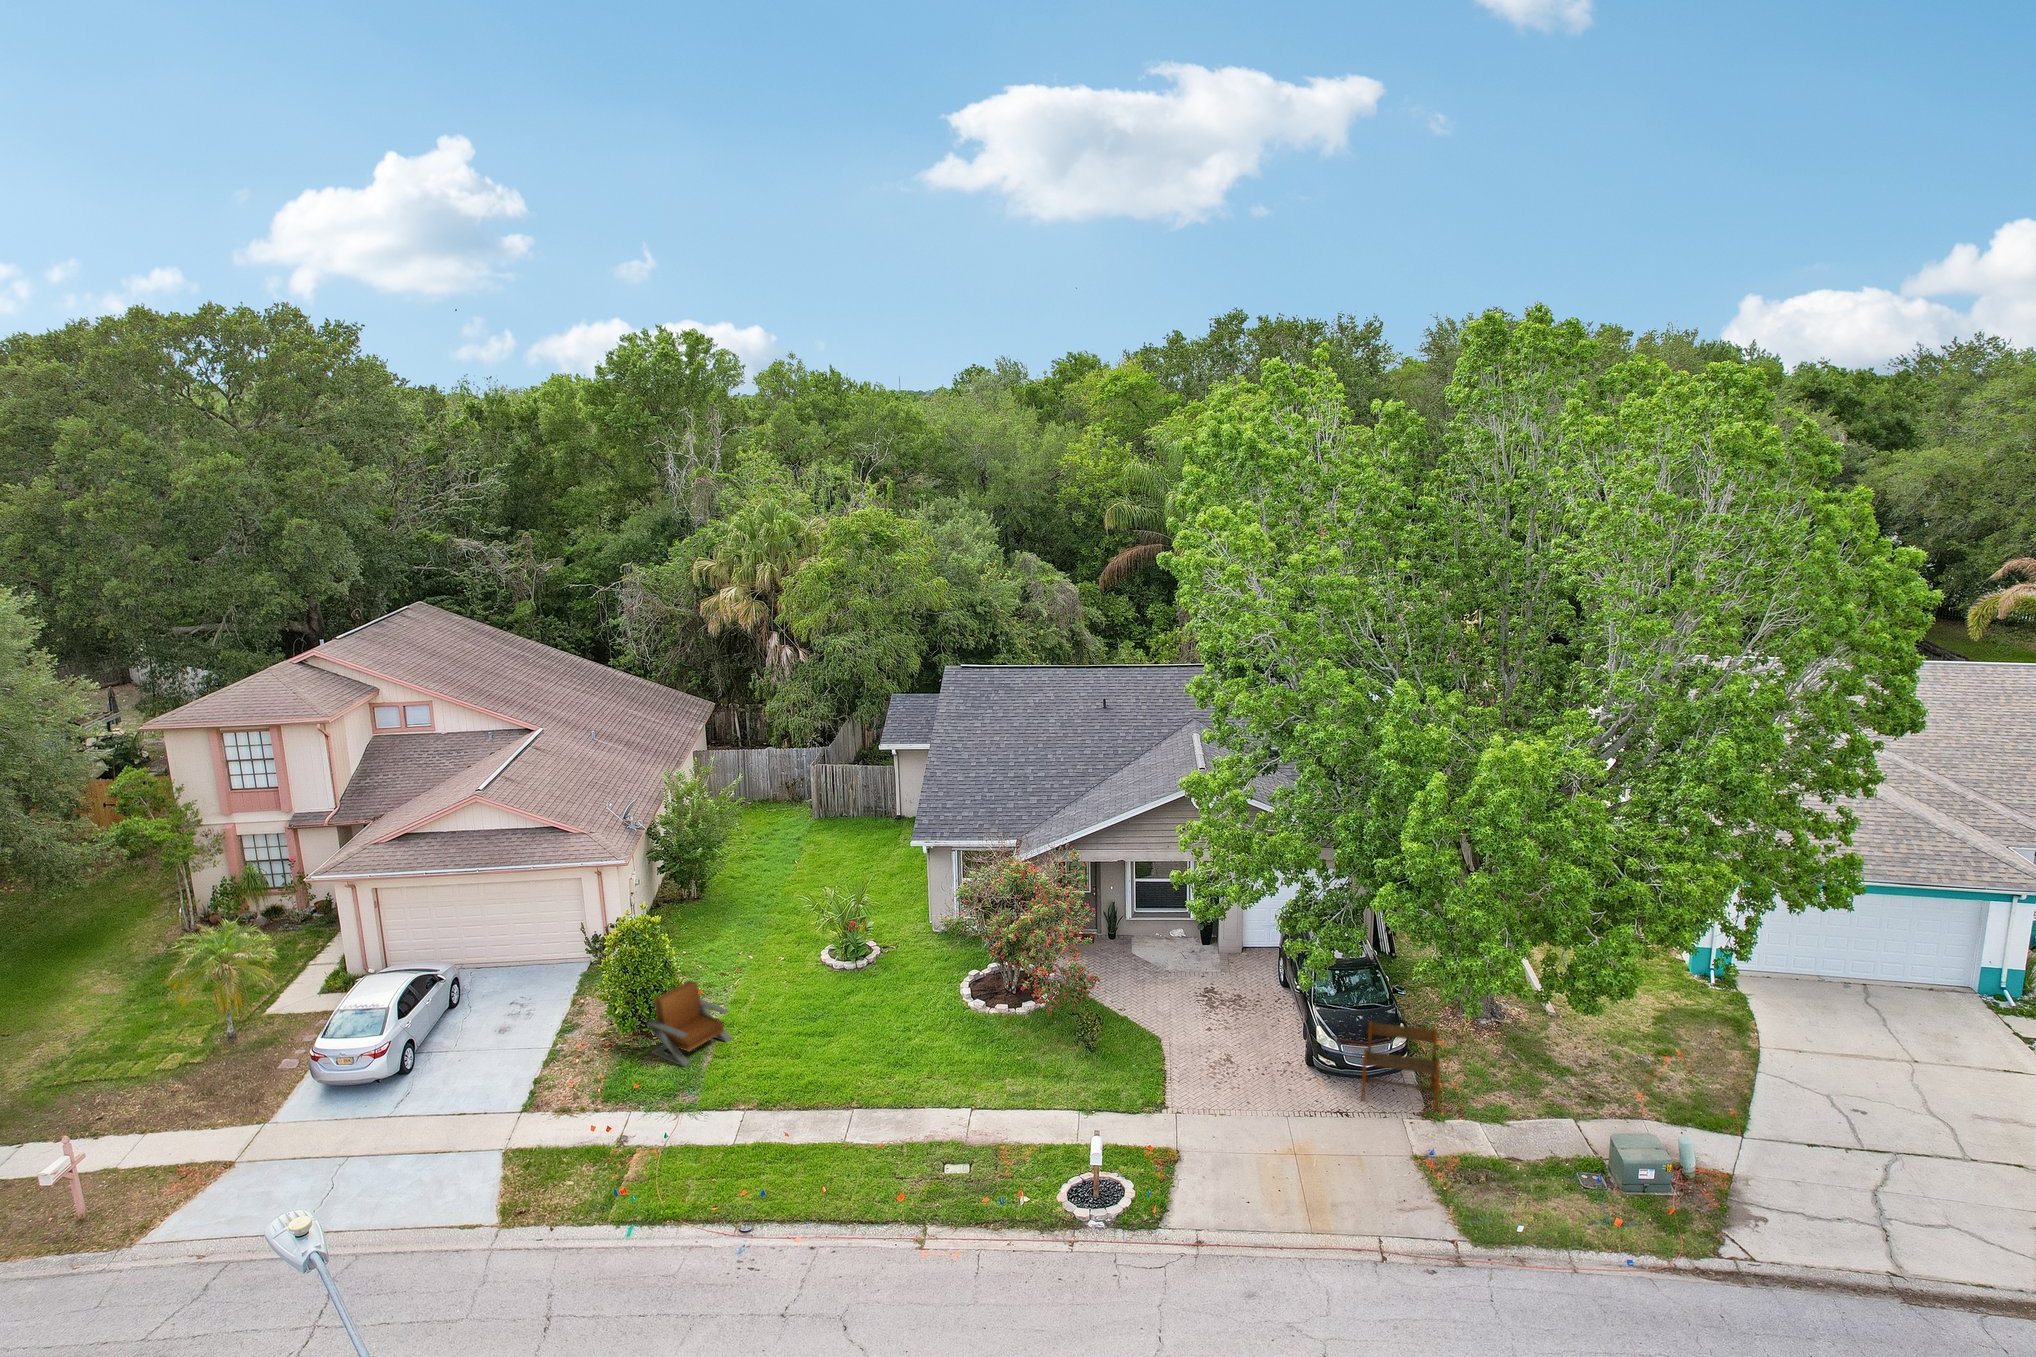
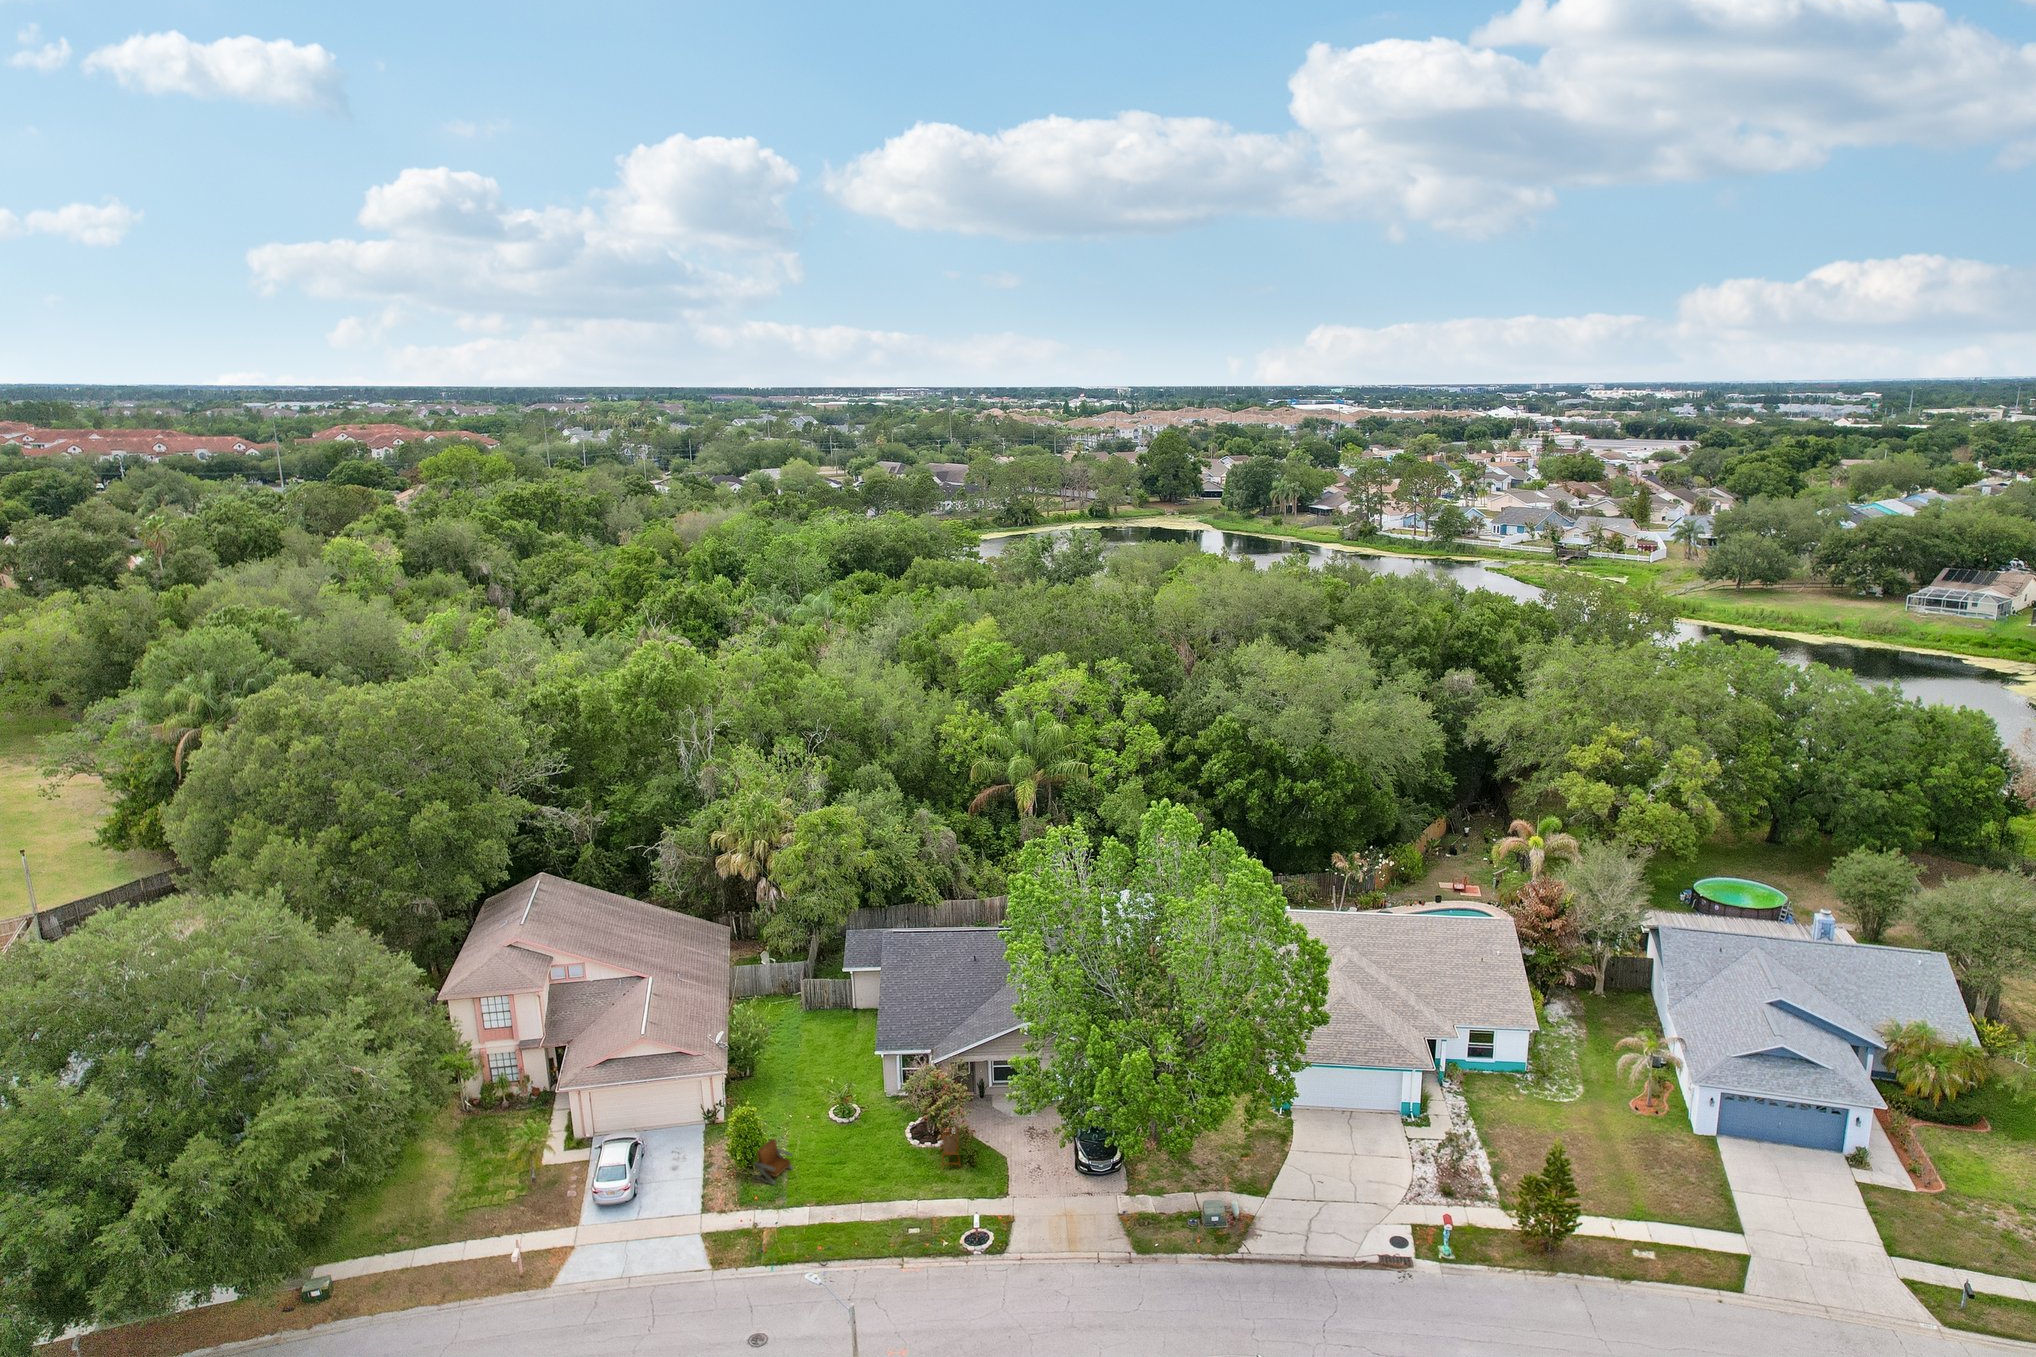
bench: present [1361,1021,1440,1112] -> present [941,1124,960,1166]

